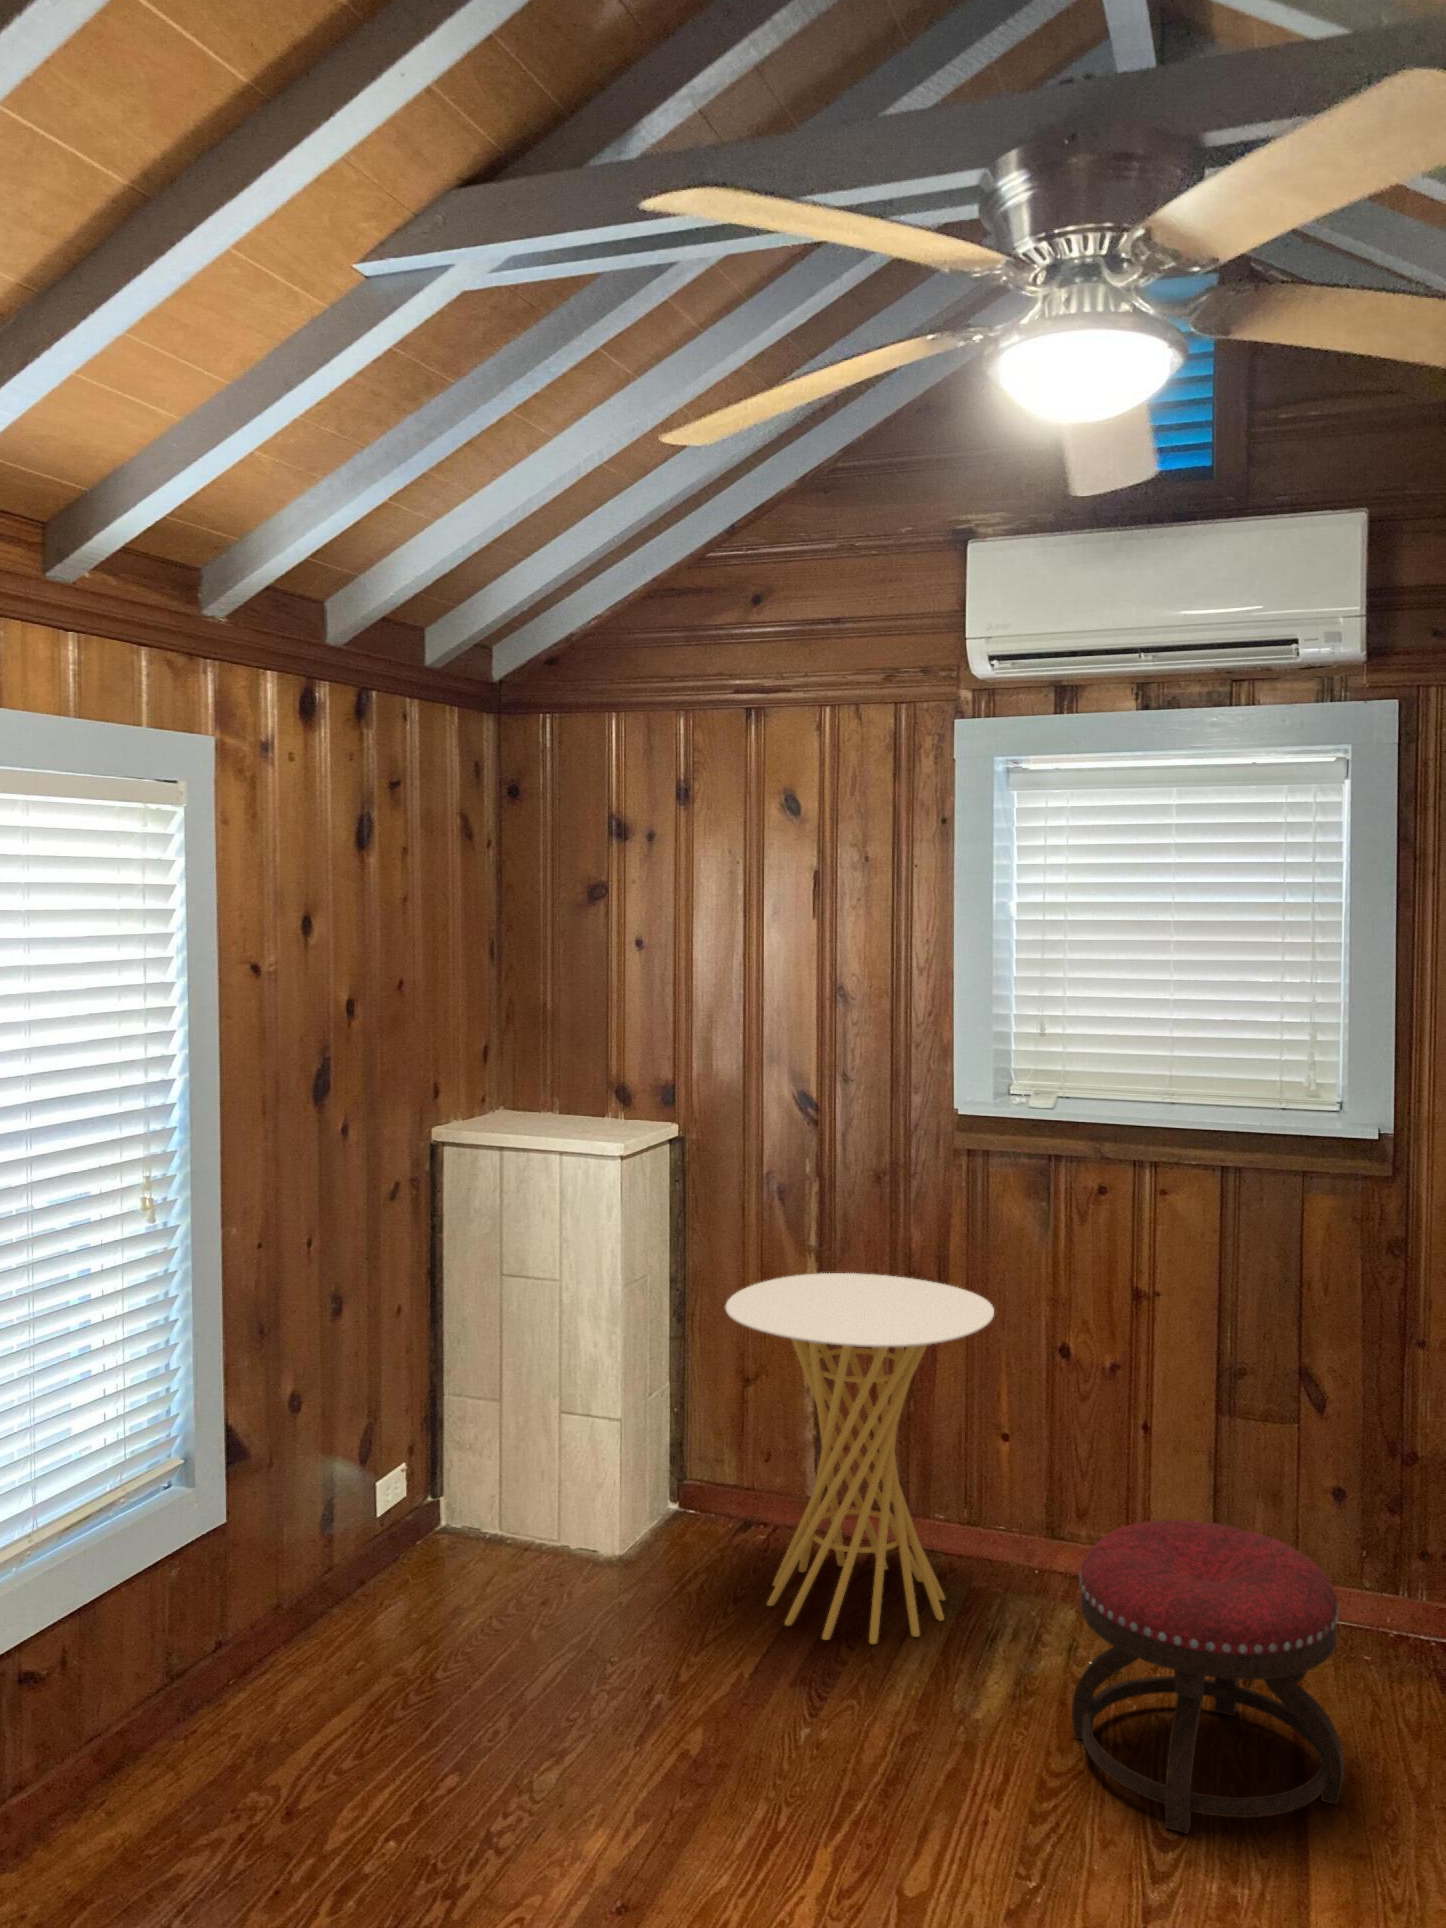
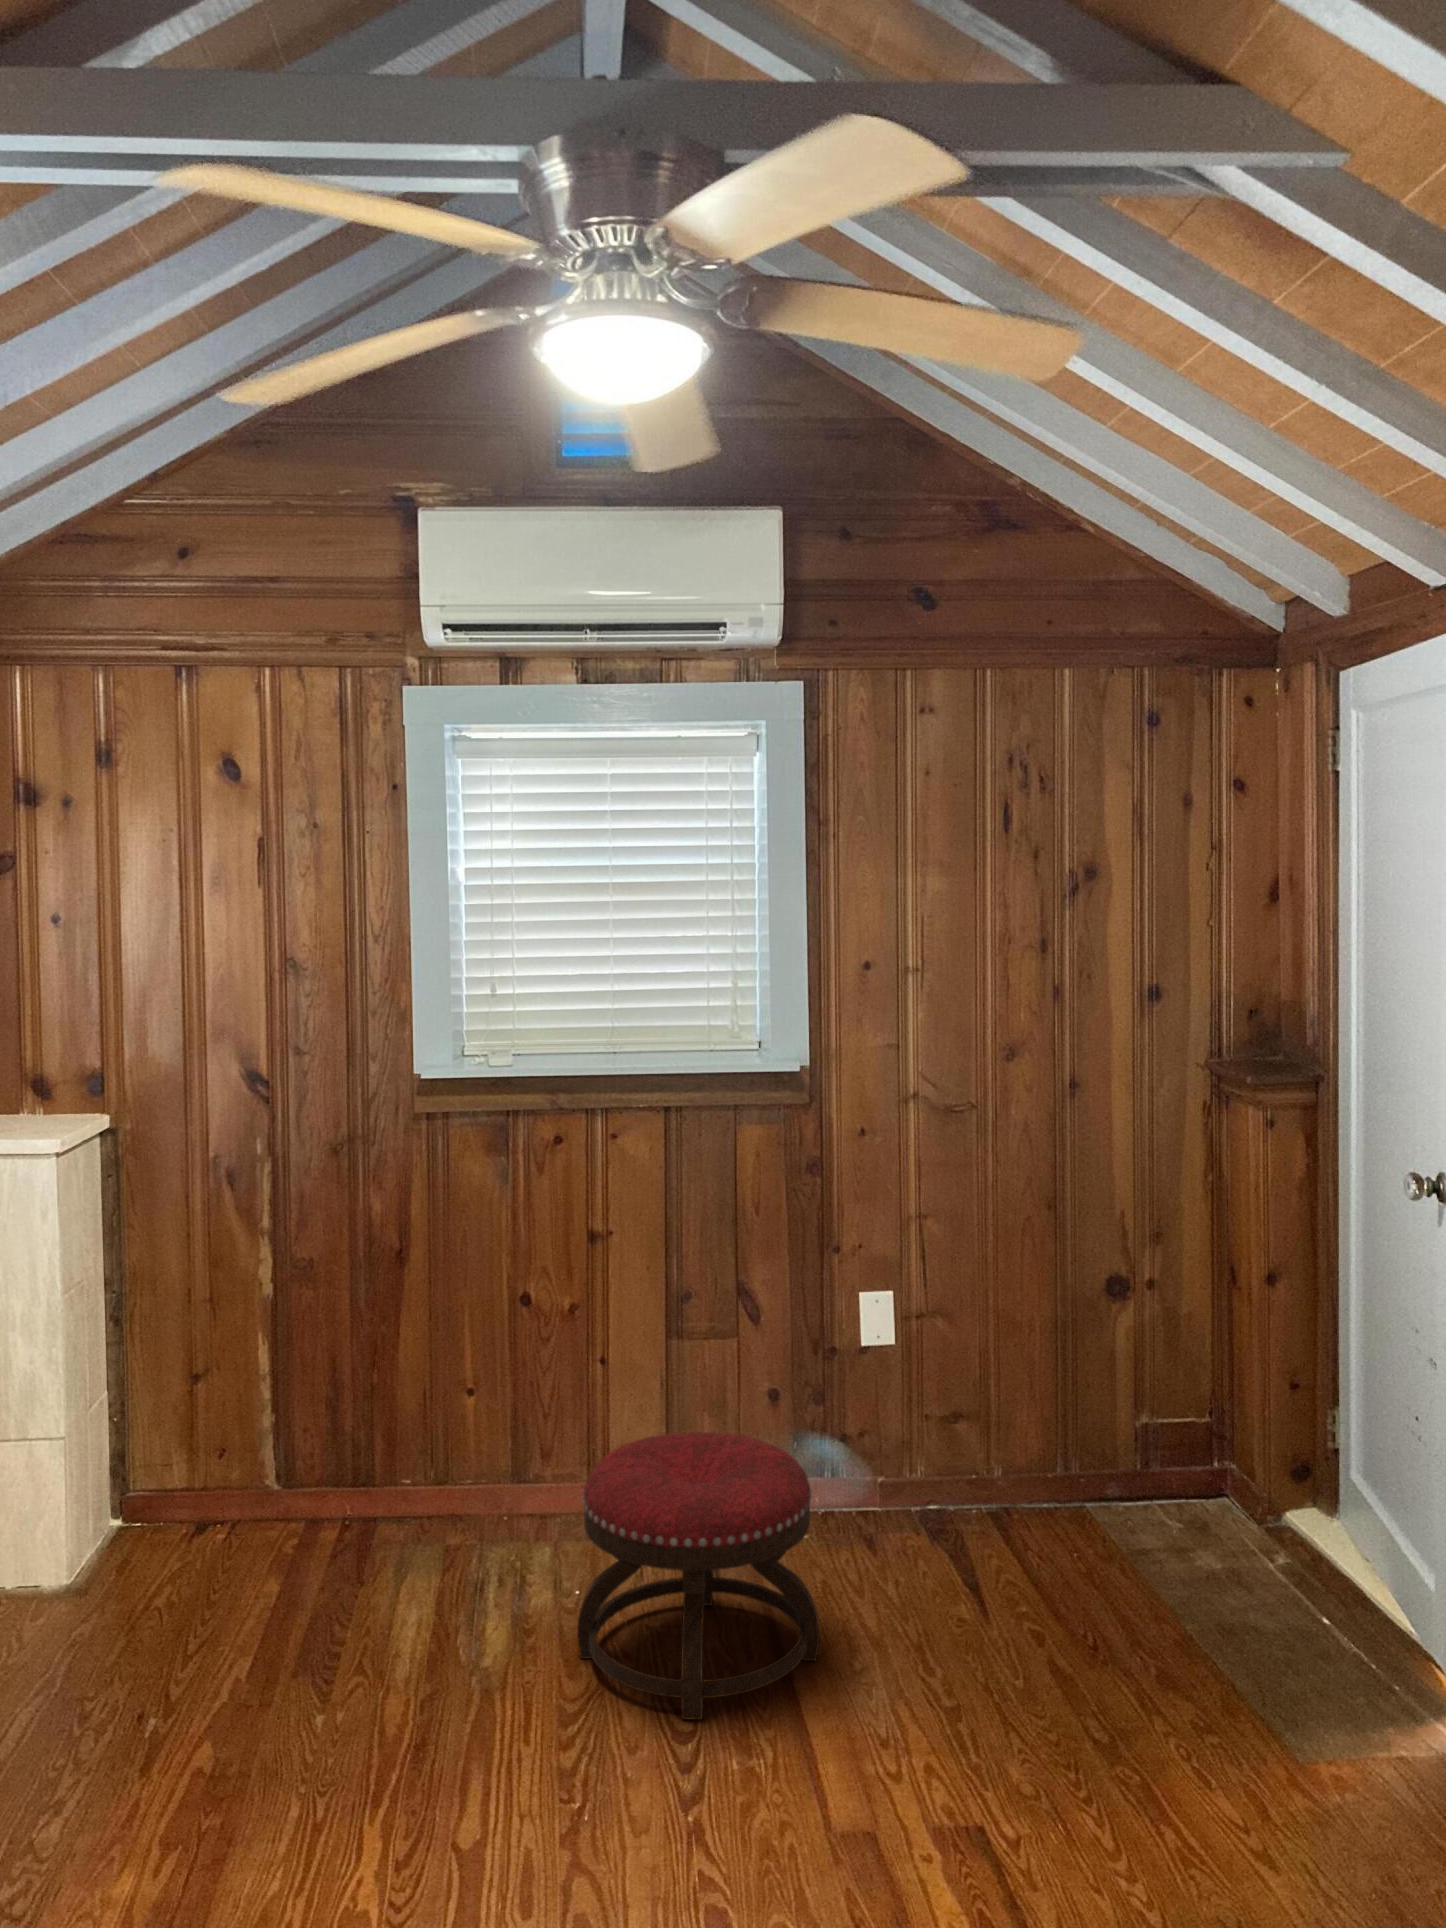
side table: present [725,1273,994,1644] -> none [189,1246,468,1622]

